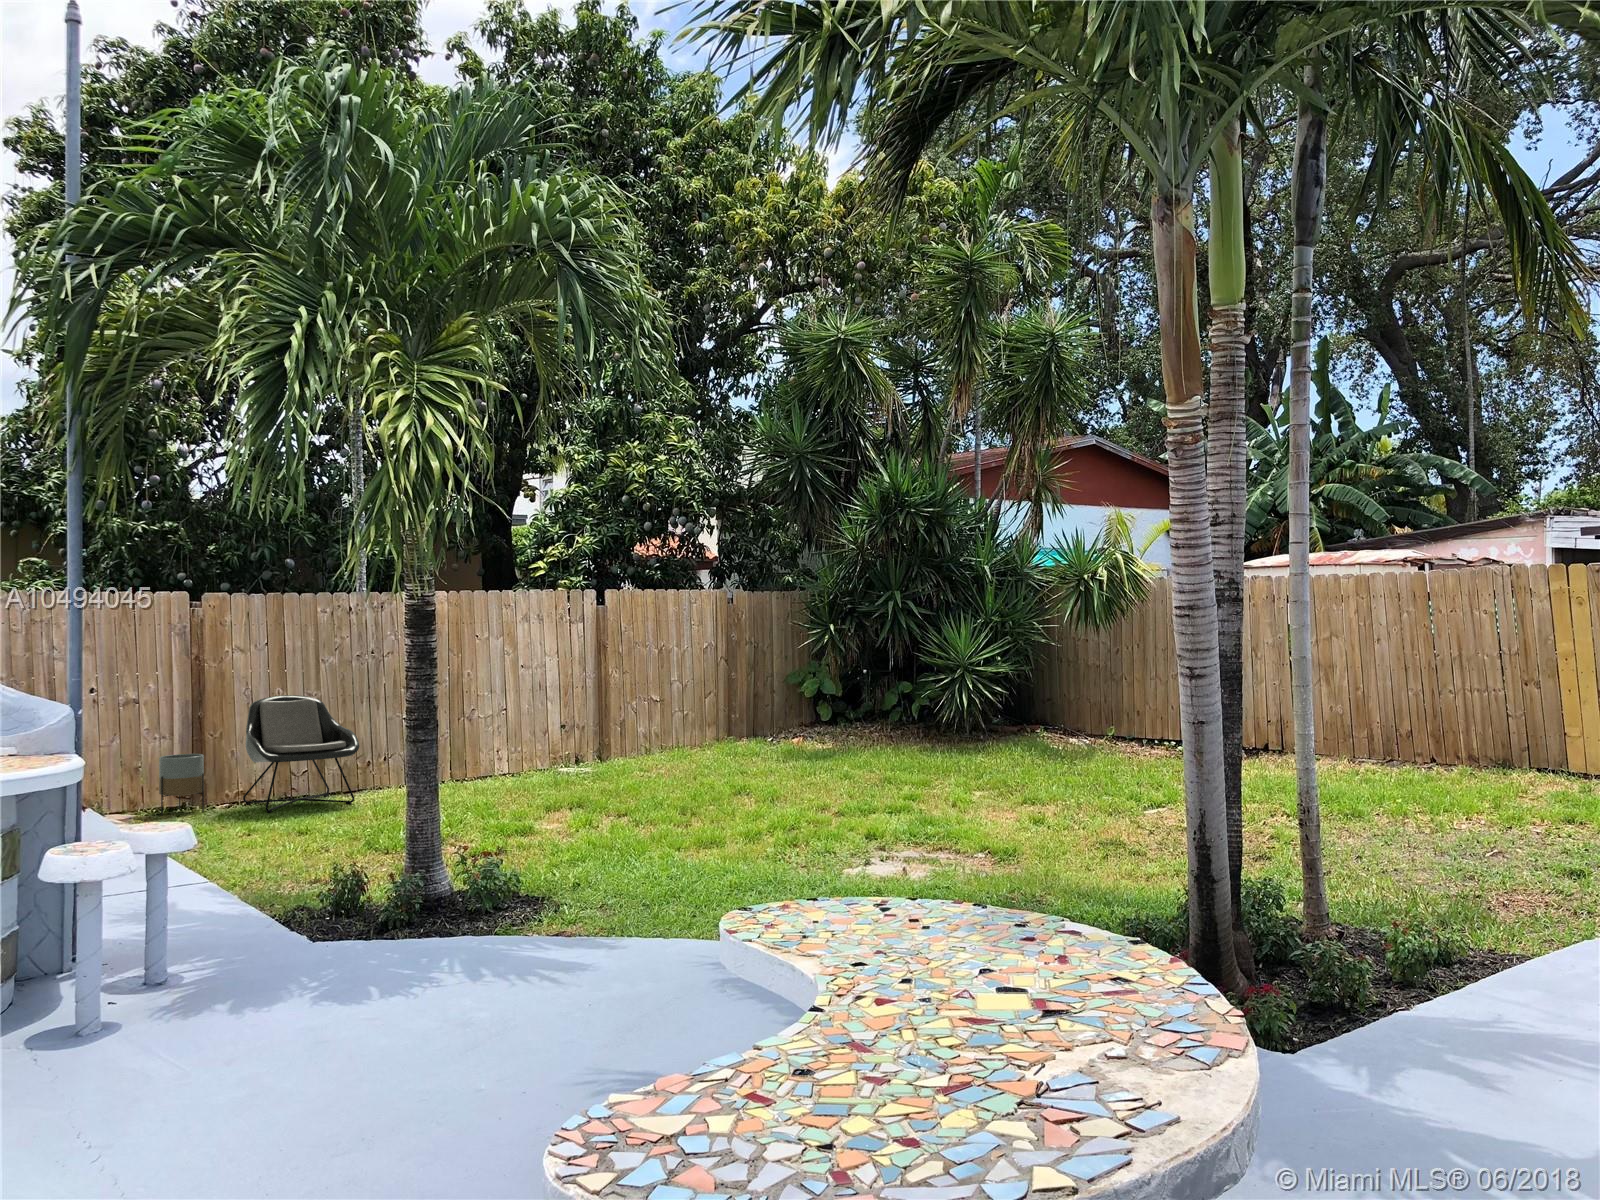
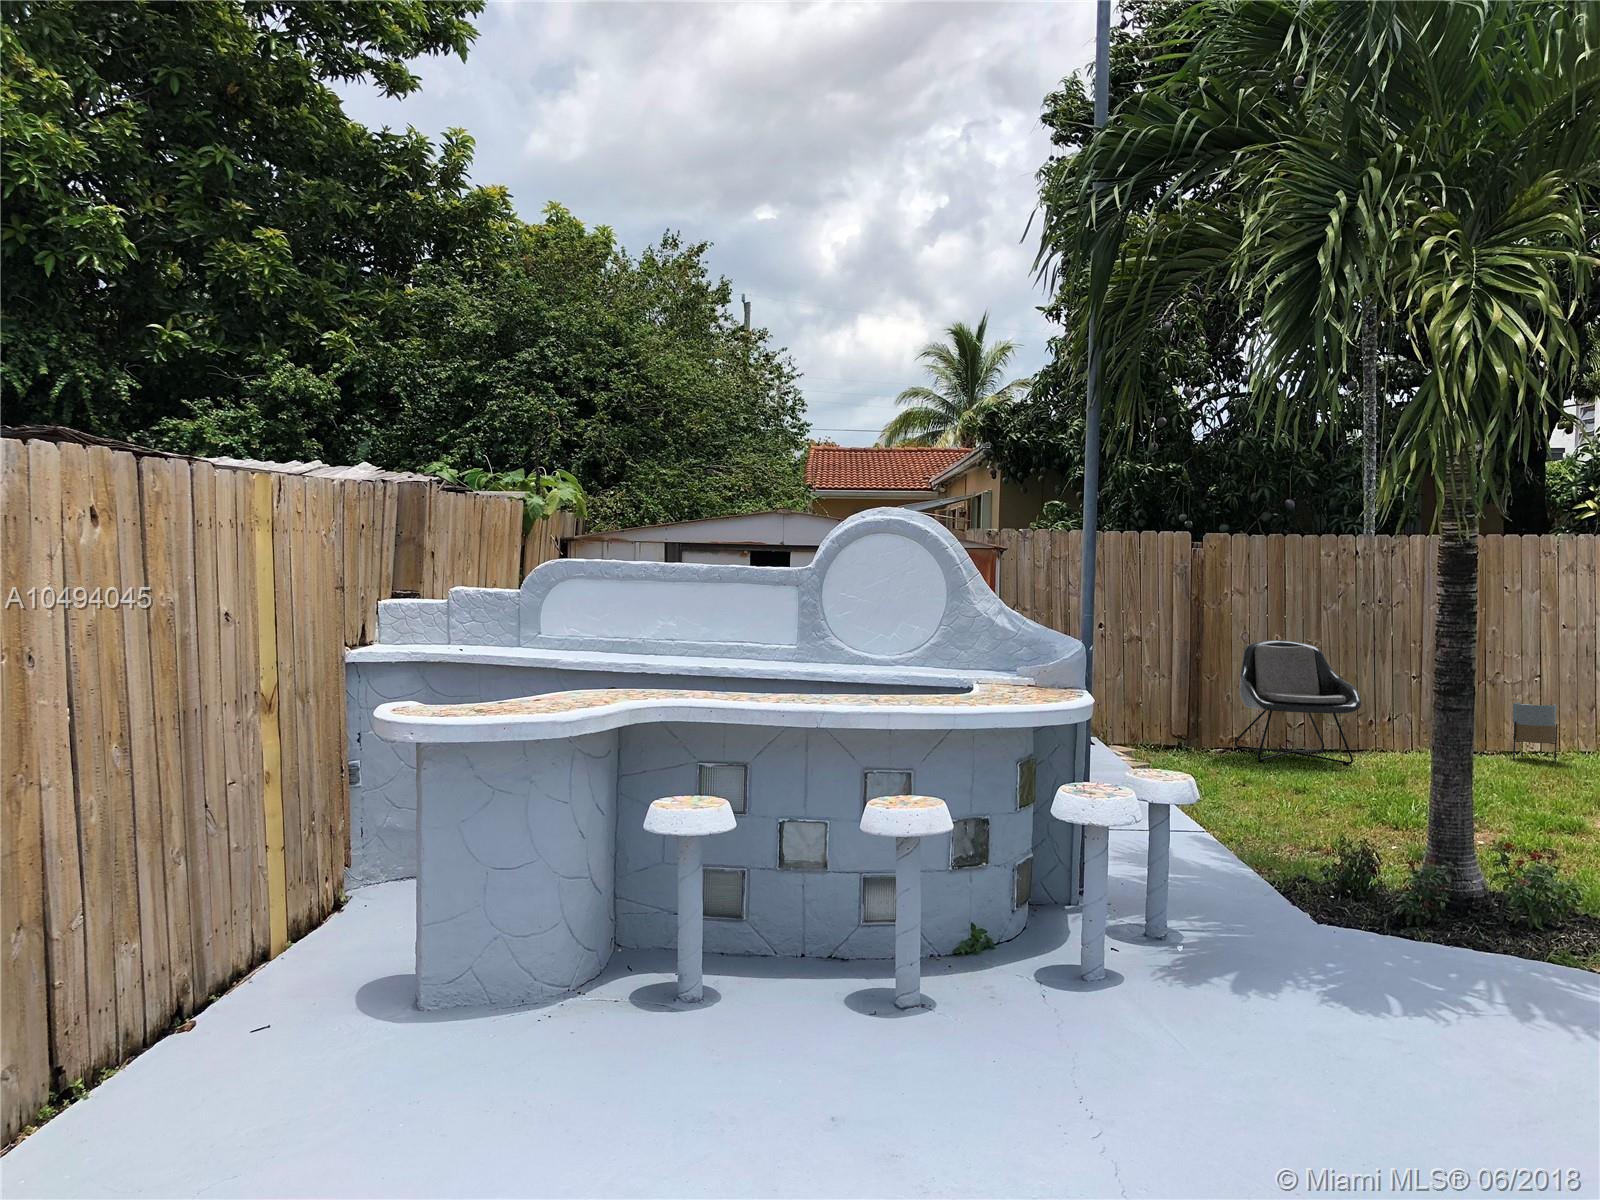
planter: present [159,754,204,816] -> present [1513,703,1557,763]

